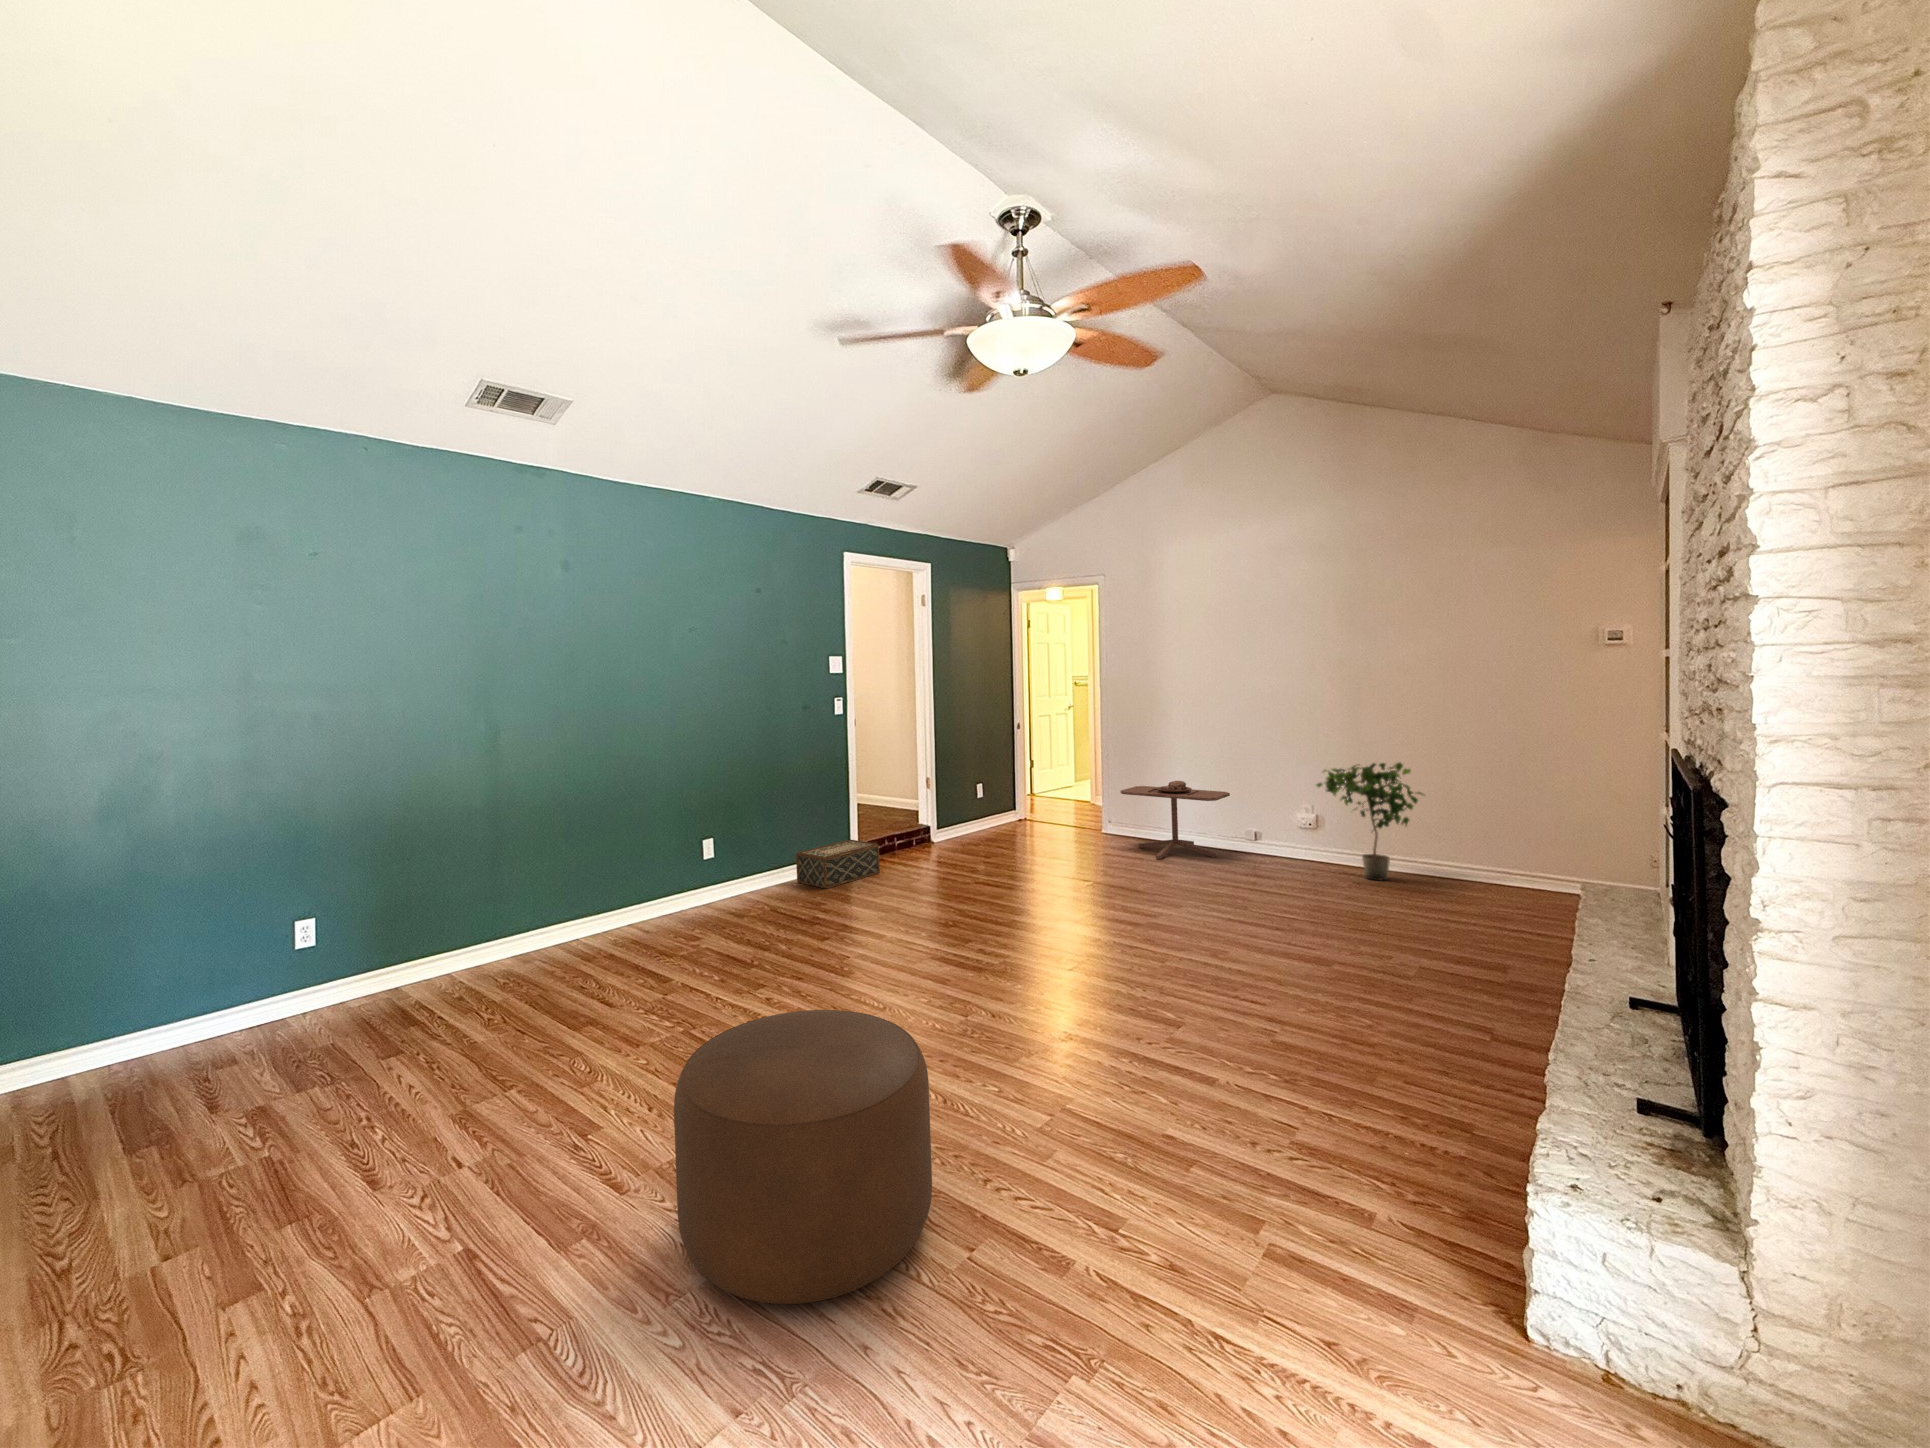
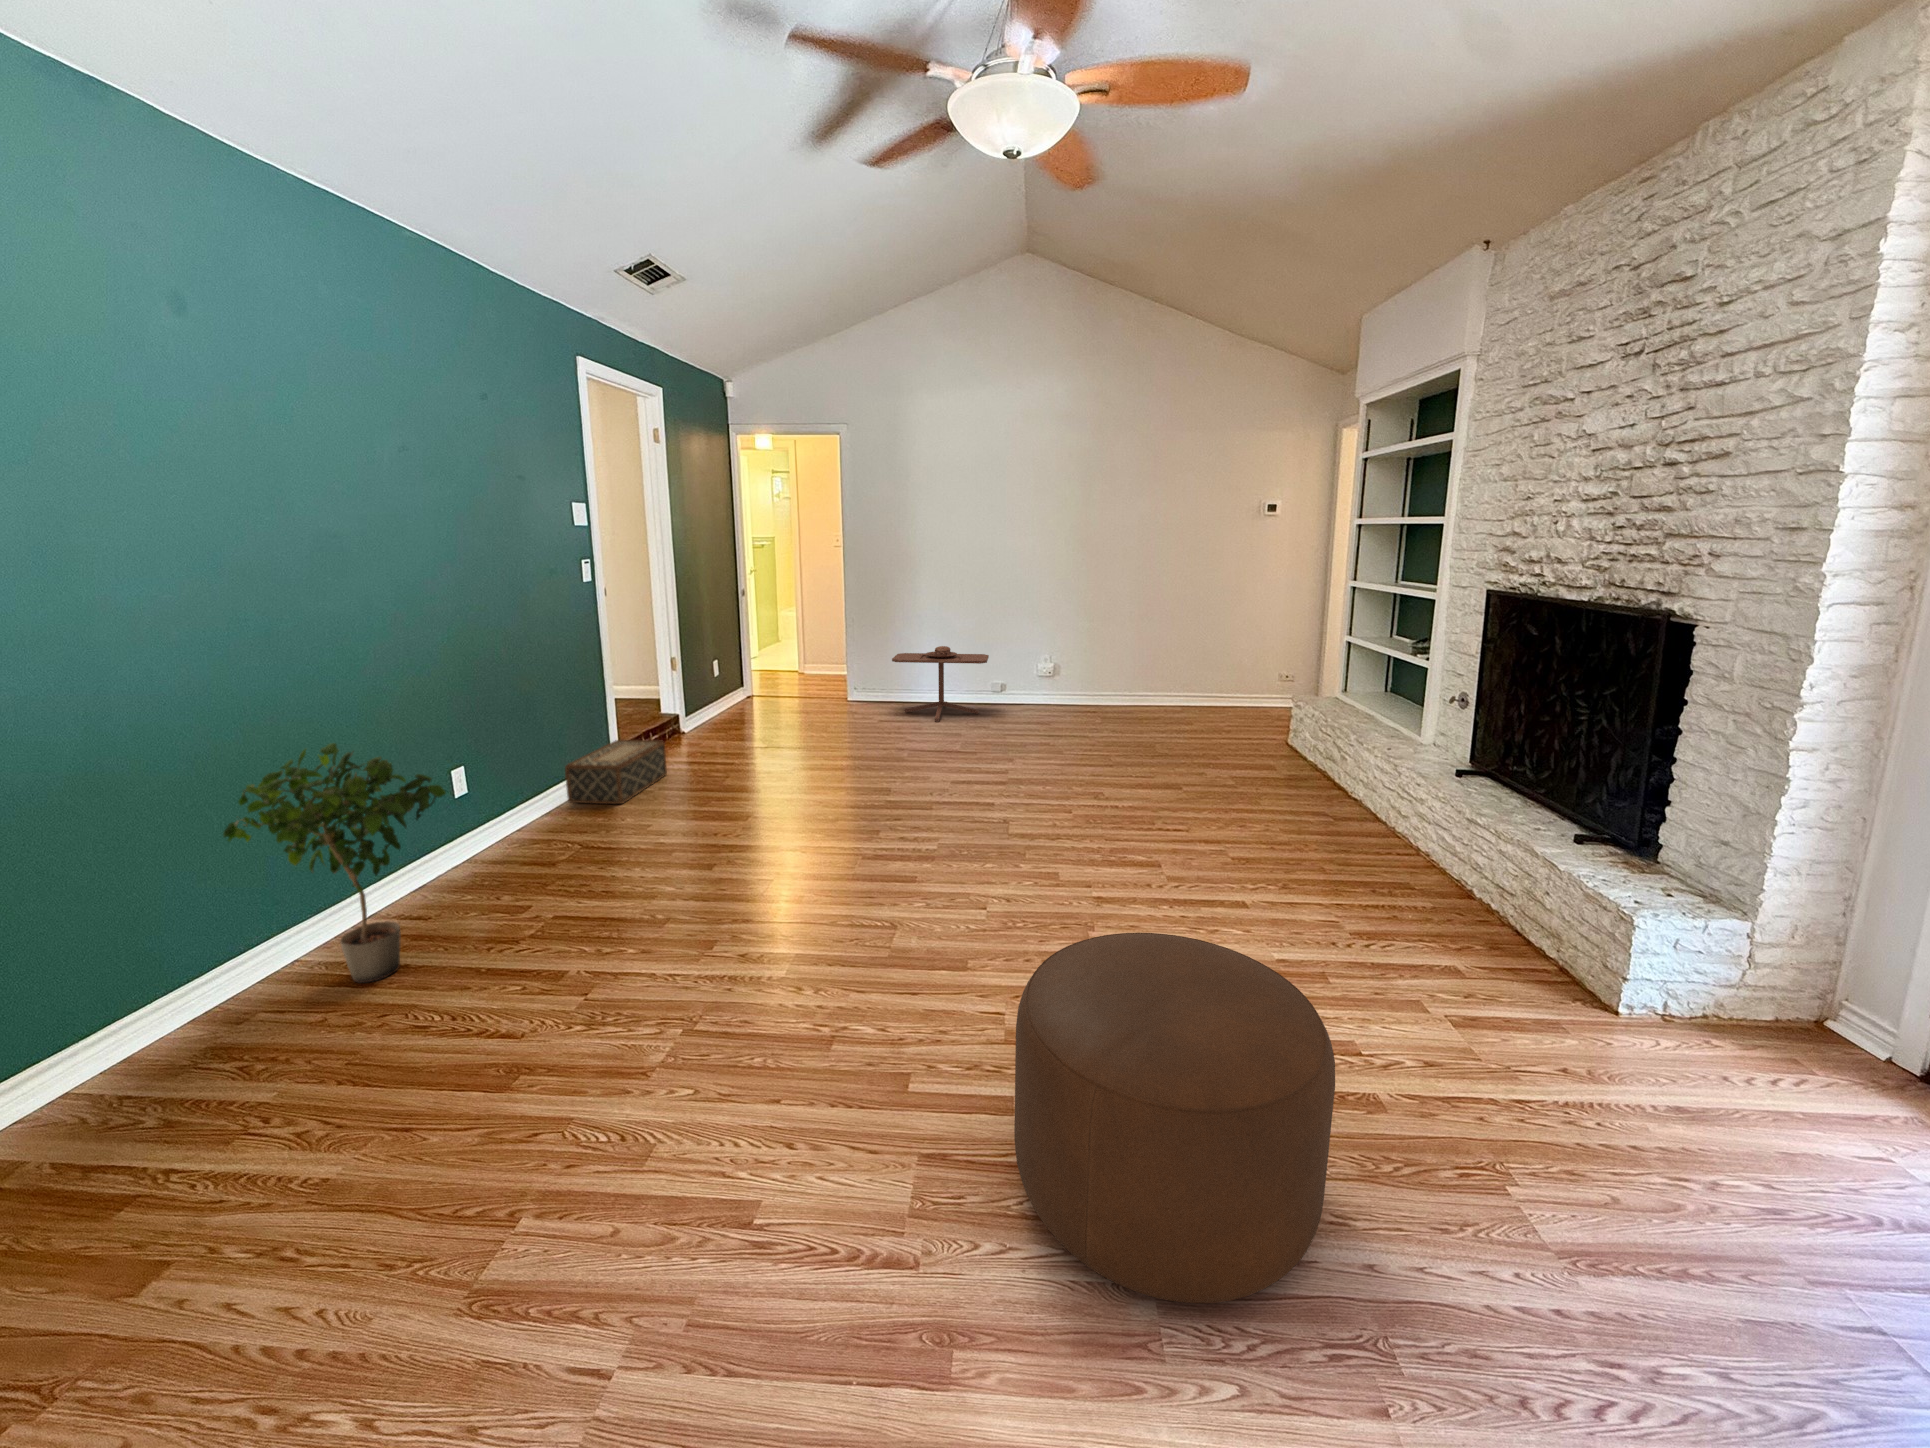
potted plant: present [1316,762,1425,880] -> present [223,743,446,983]

